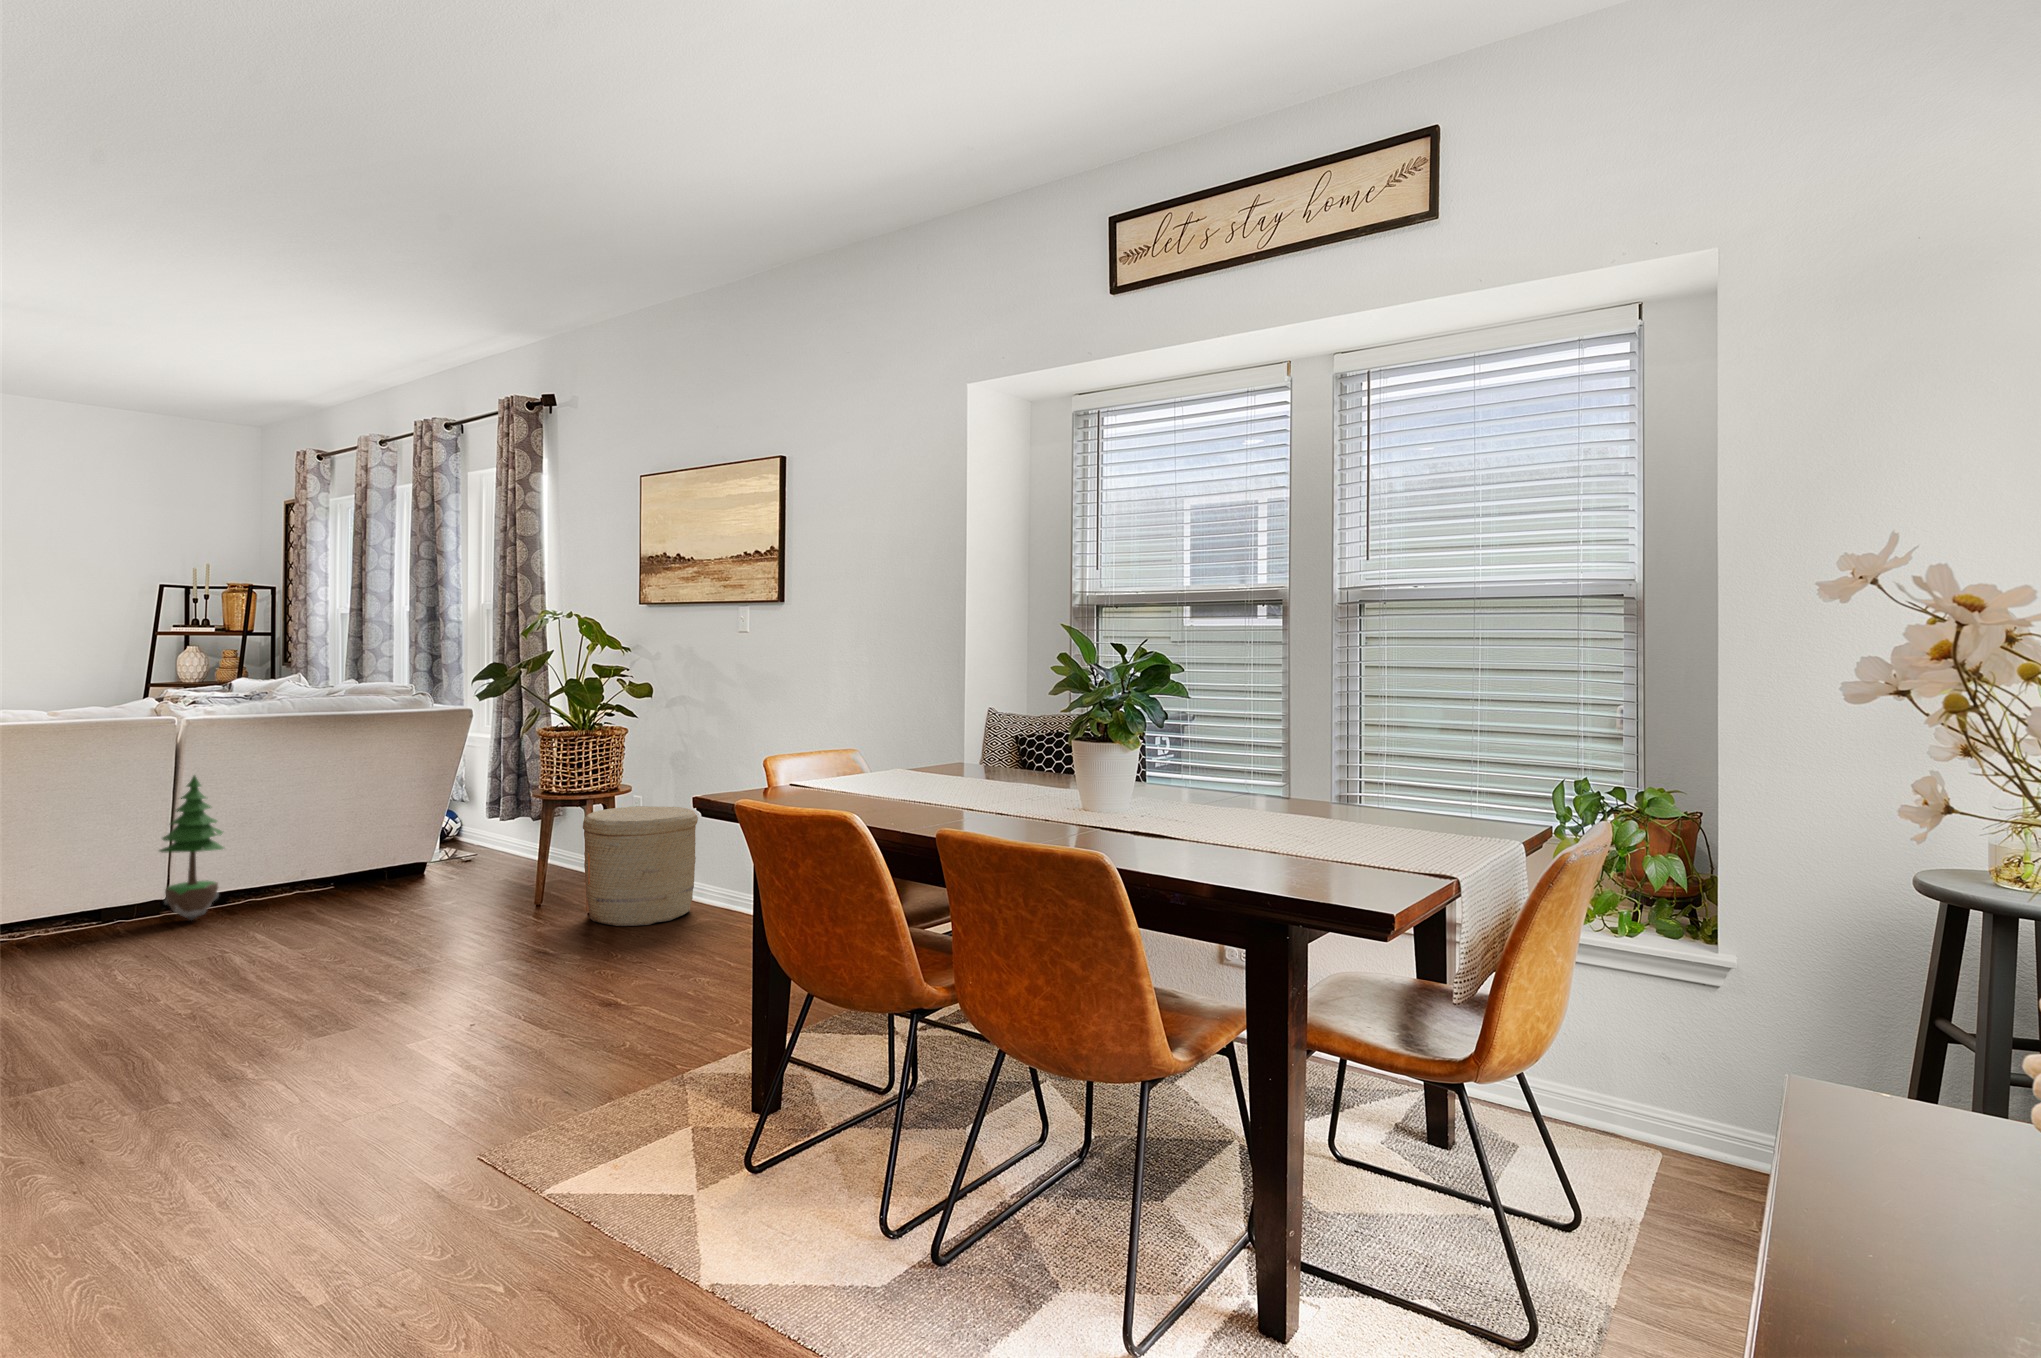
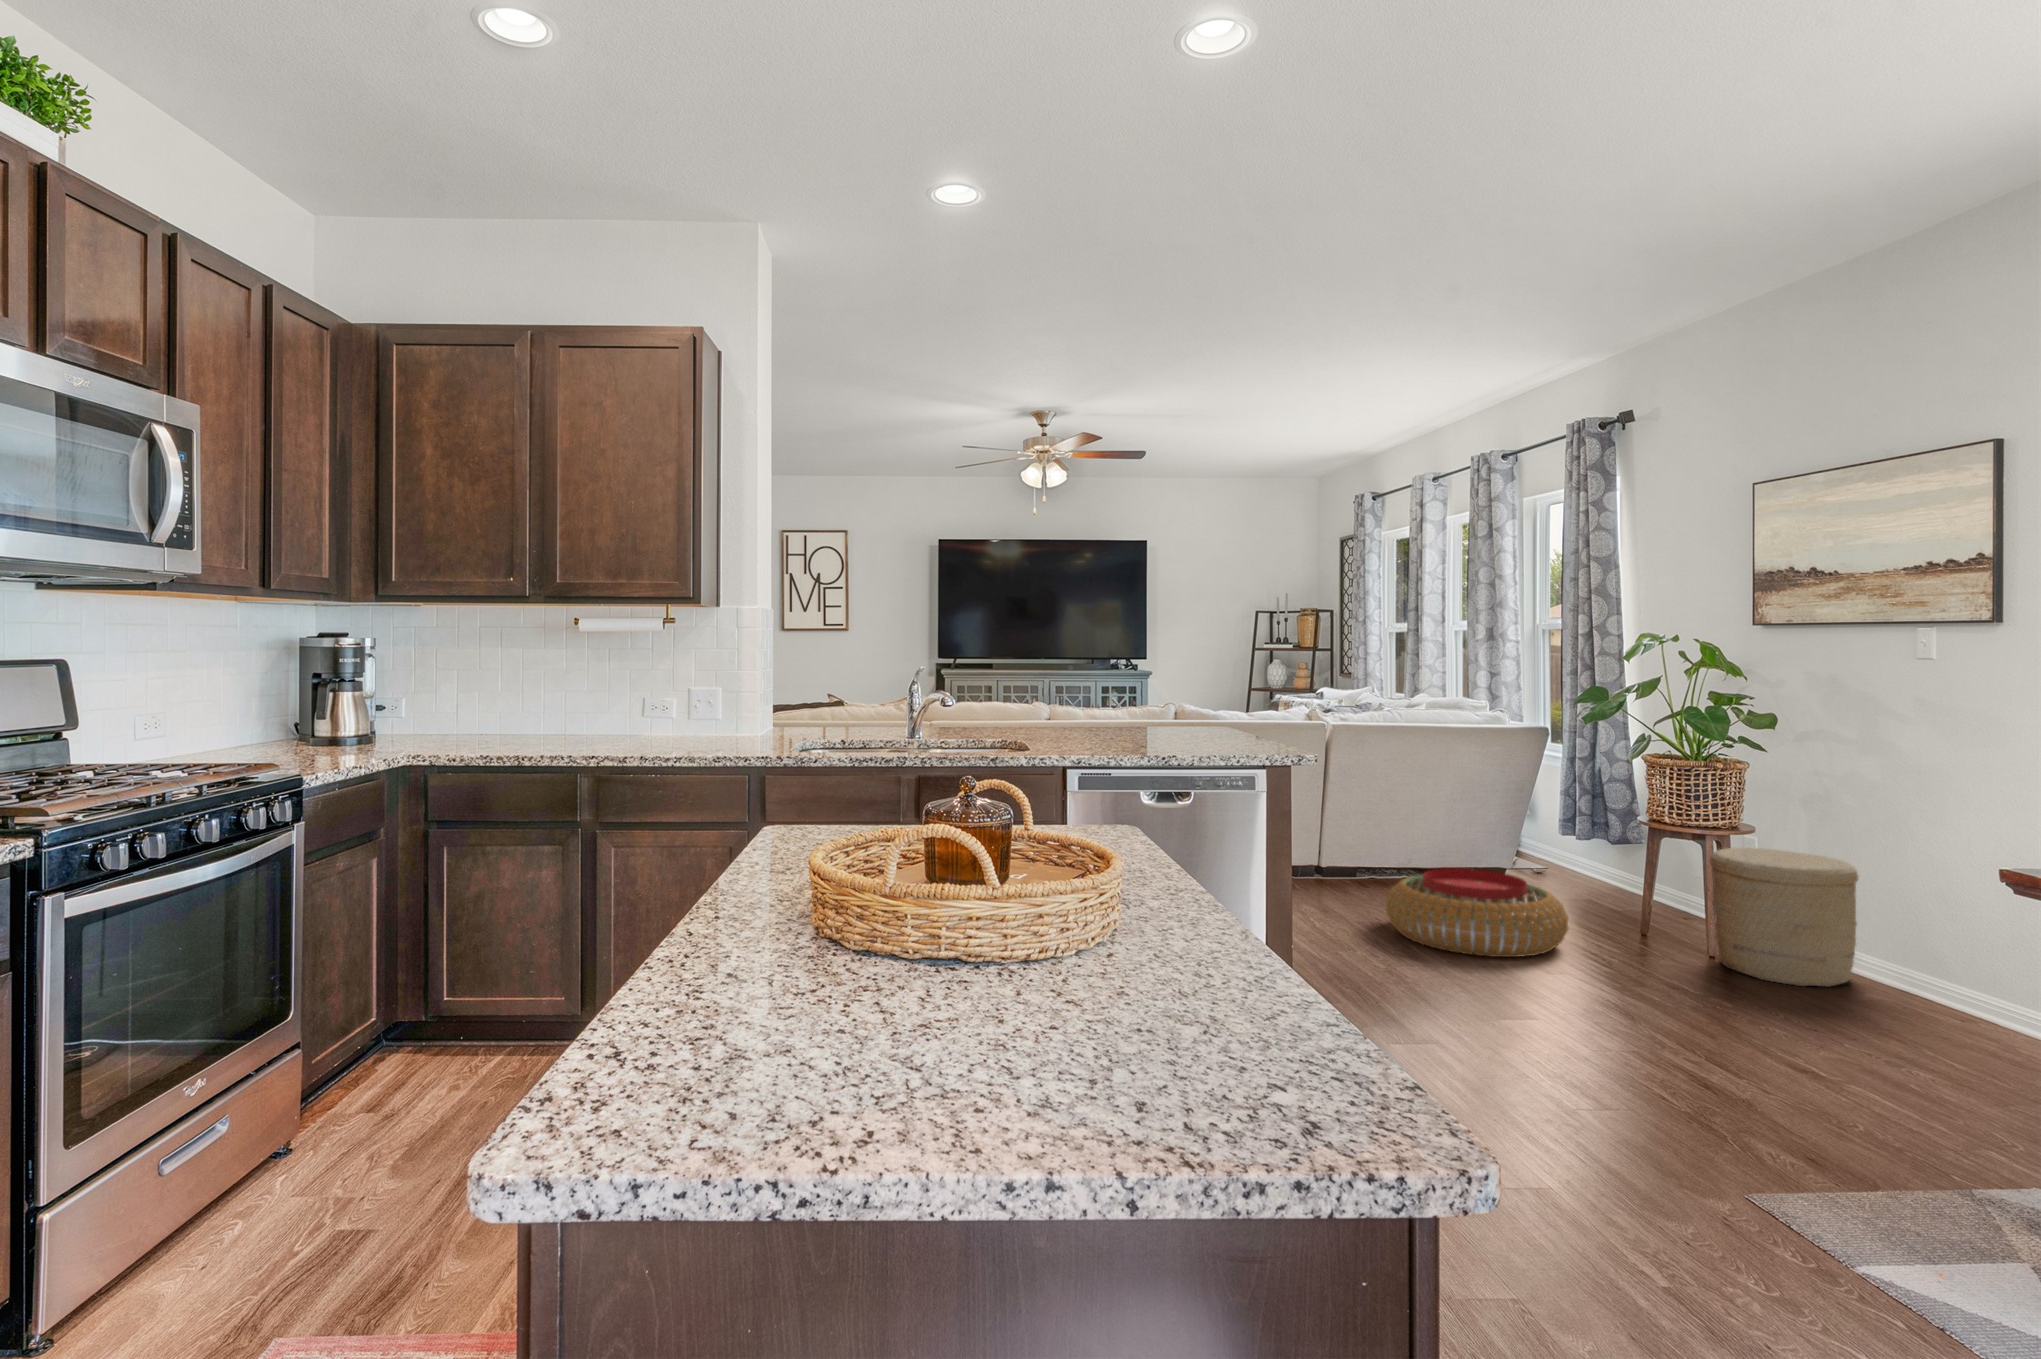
potted tree: present [159,775,224,920] -> none [1320,773,1365,893]
pouf: none [222,865,445,964] -> present [1386,868,1568,957]

